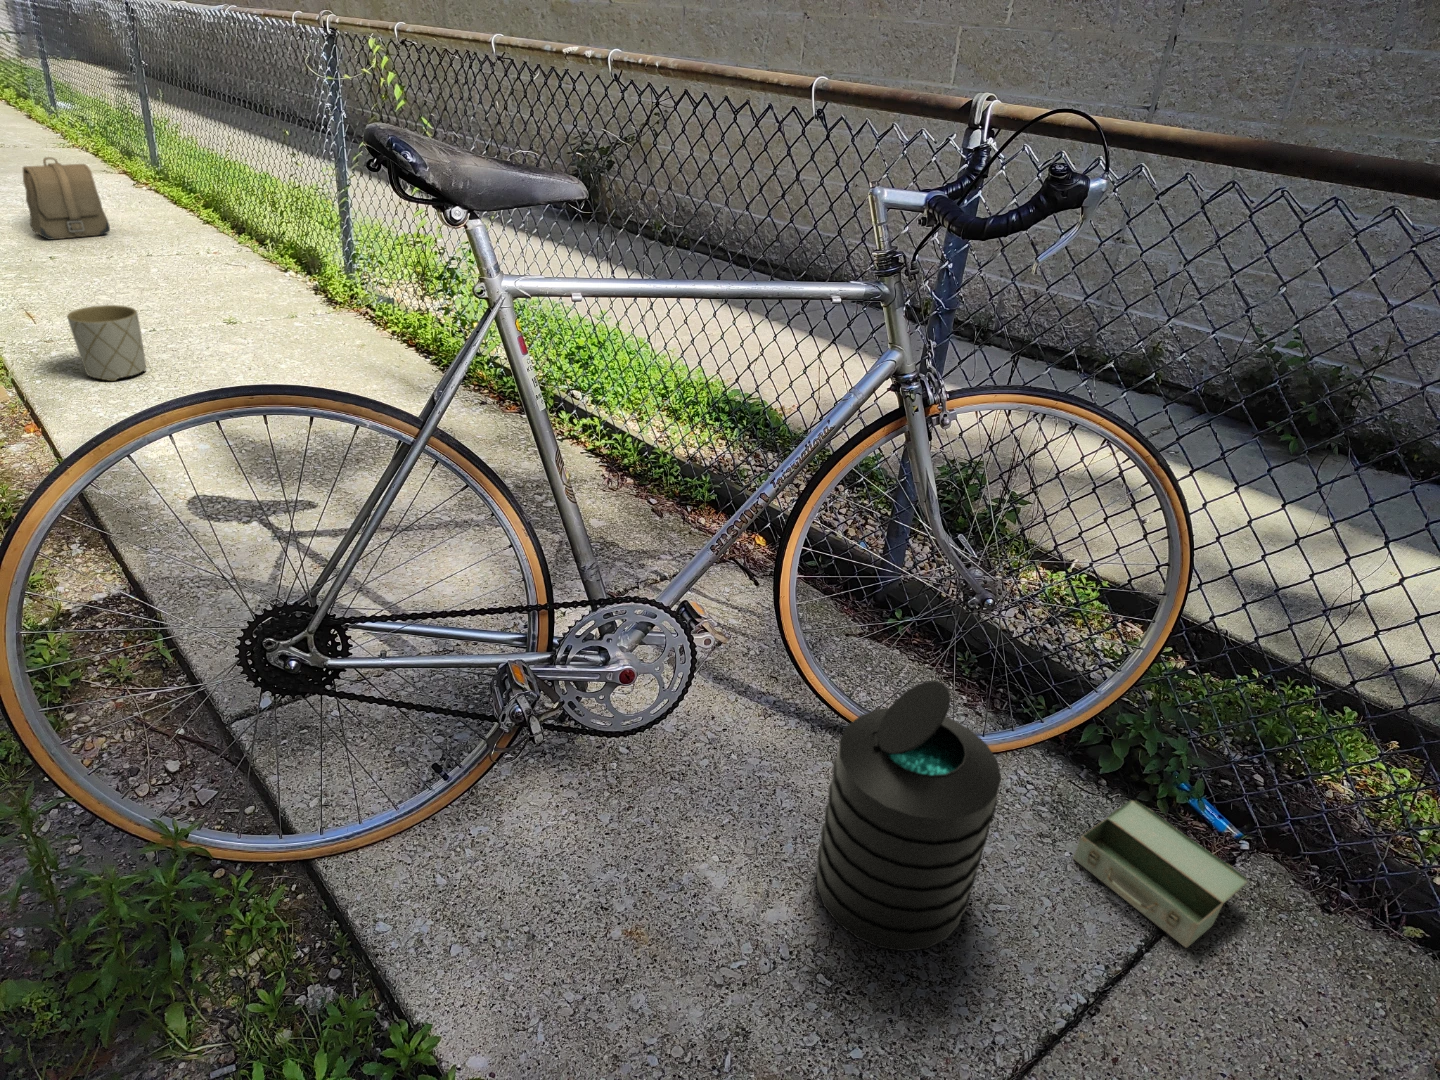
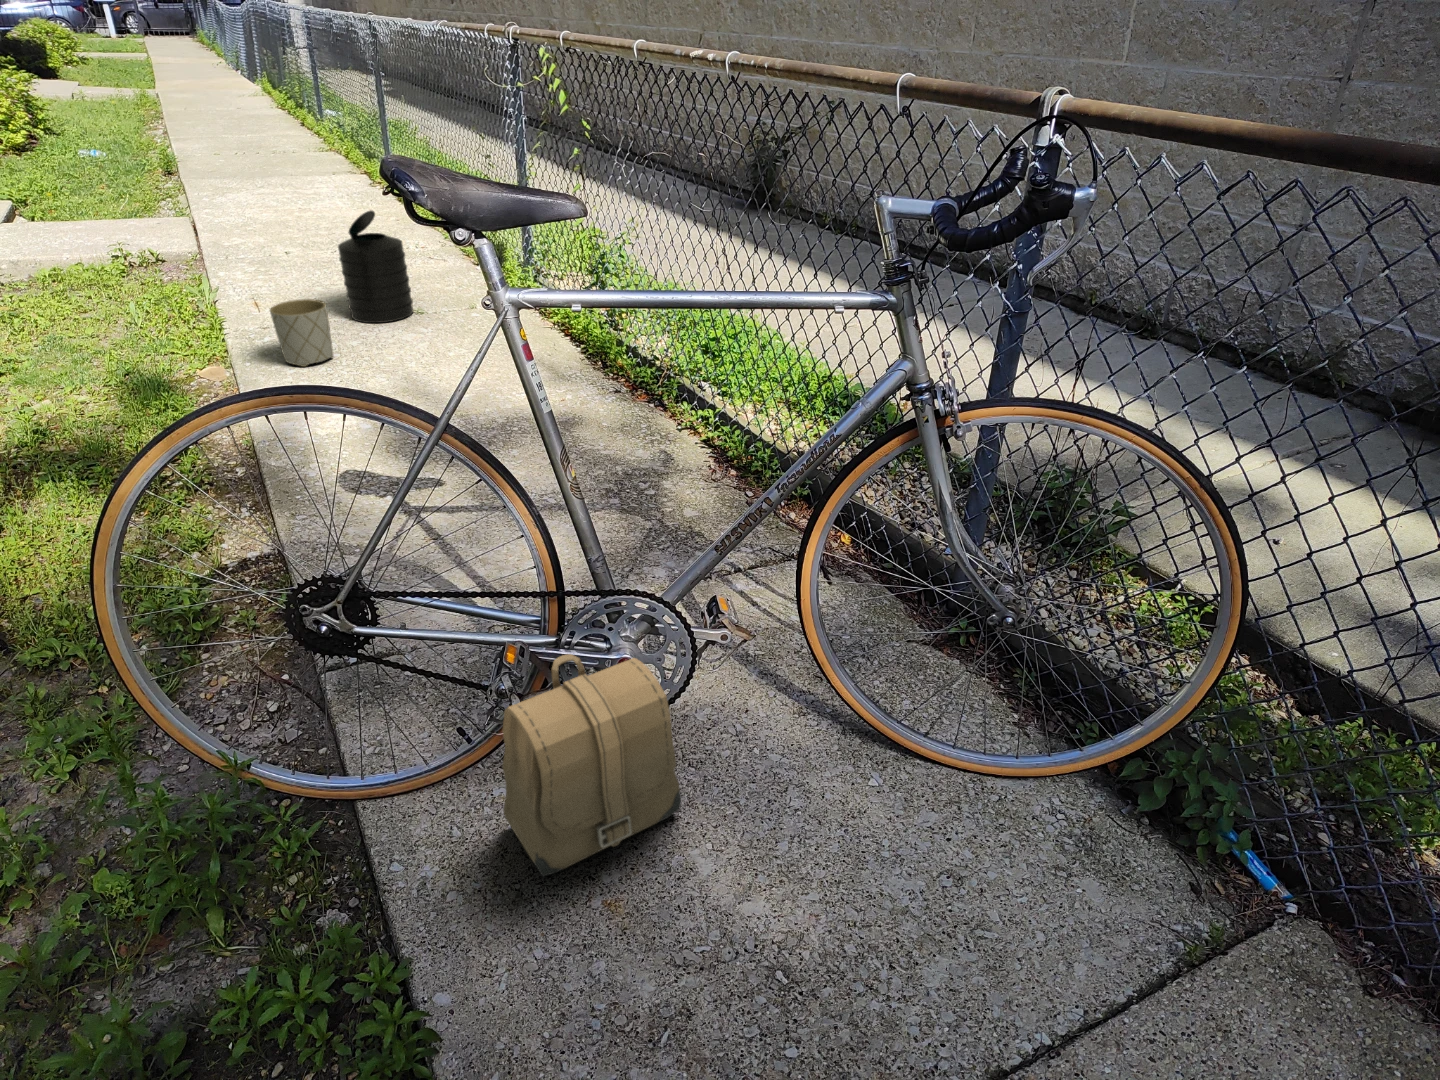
backpack: present [23,157,110,240] -> present [502,654,681,877]
trash can: present [817,681,1001,951] -> present [338,211,413,323]
toolbox: present [1073,800,1247,948] -> none [1083,844,1269,1008]

